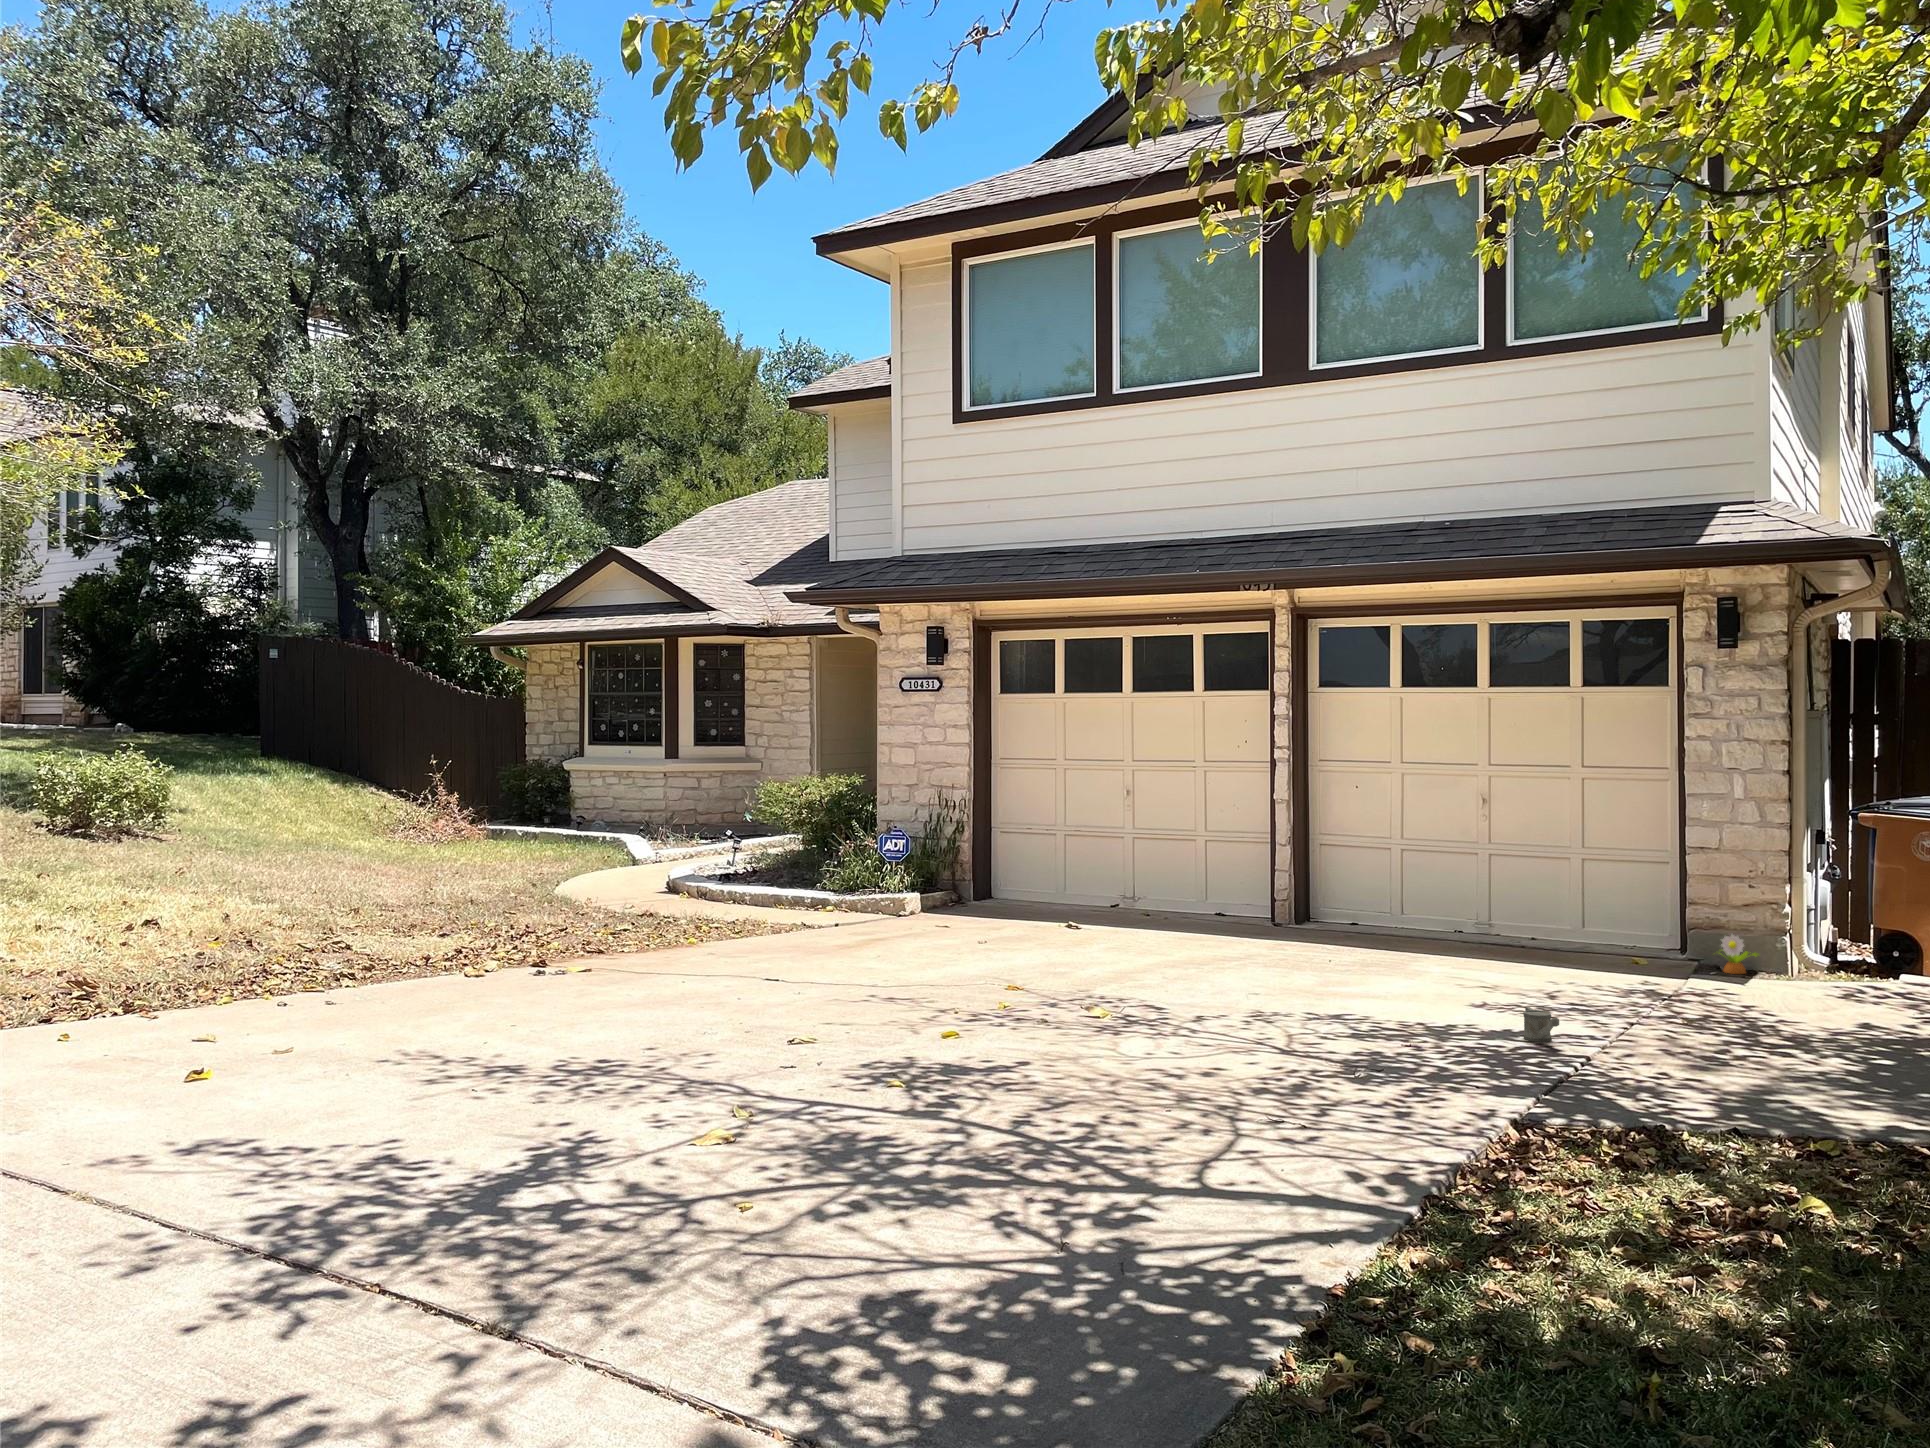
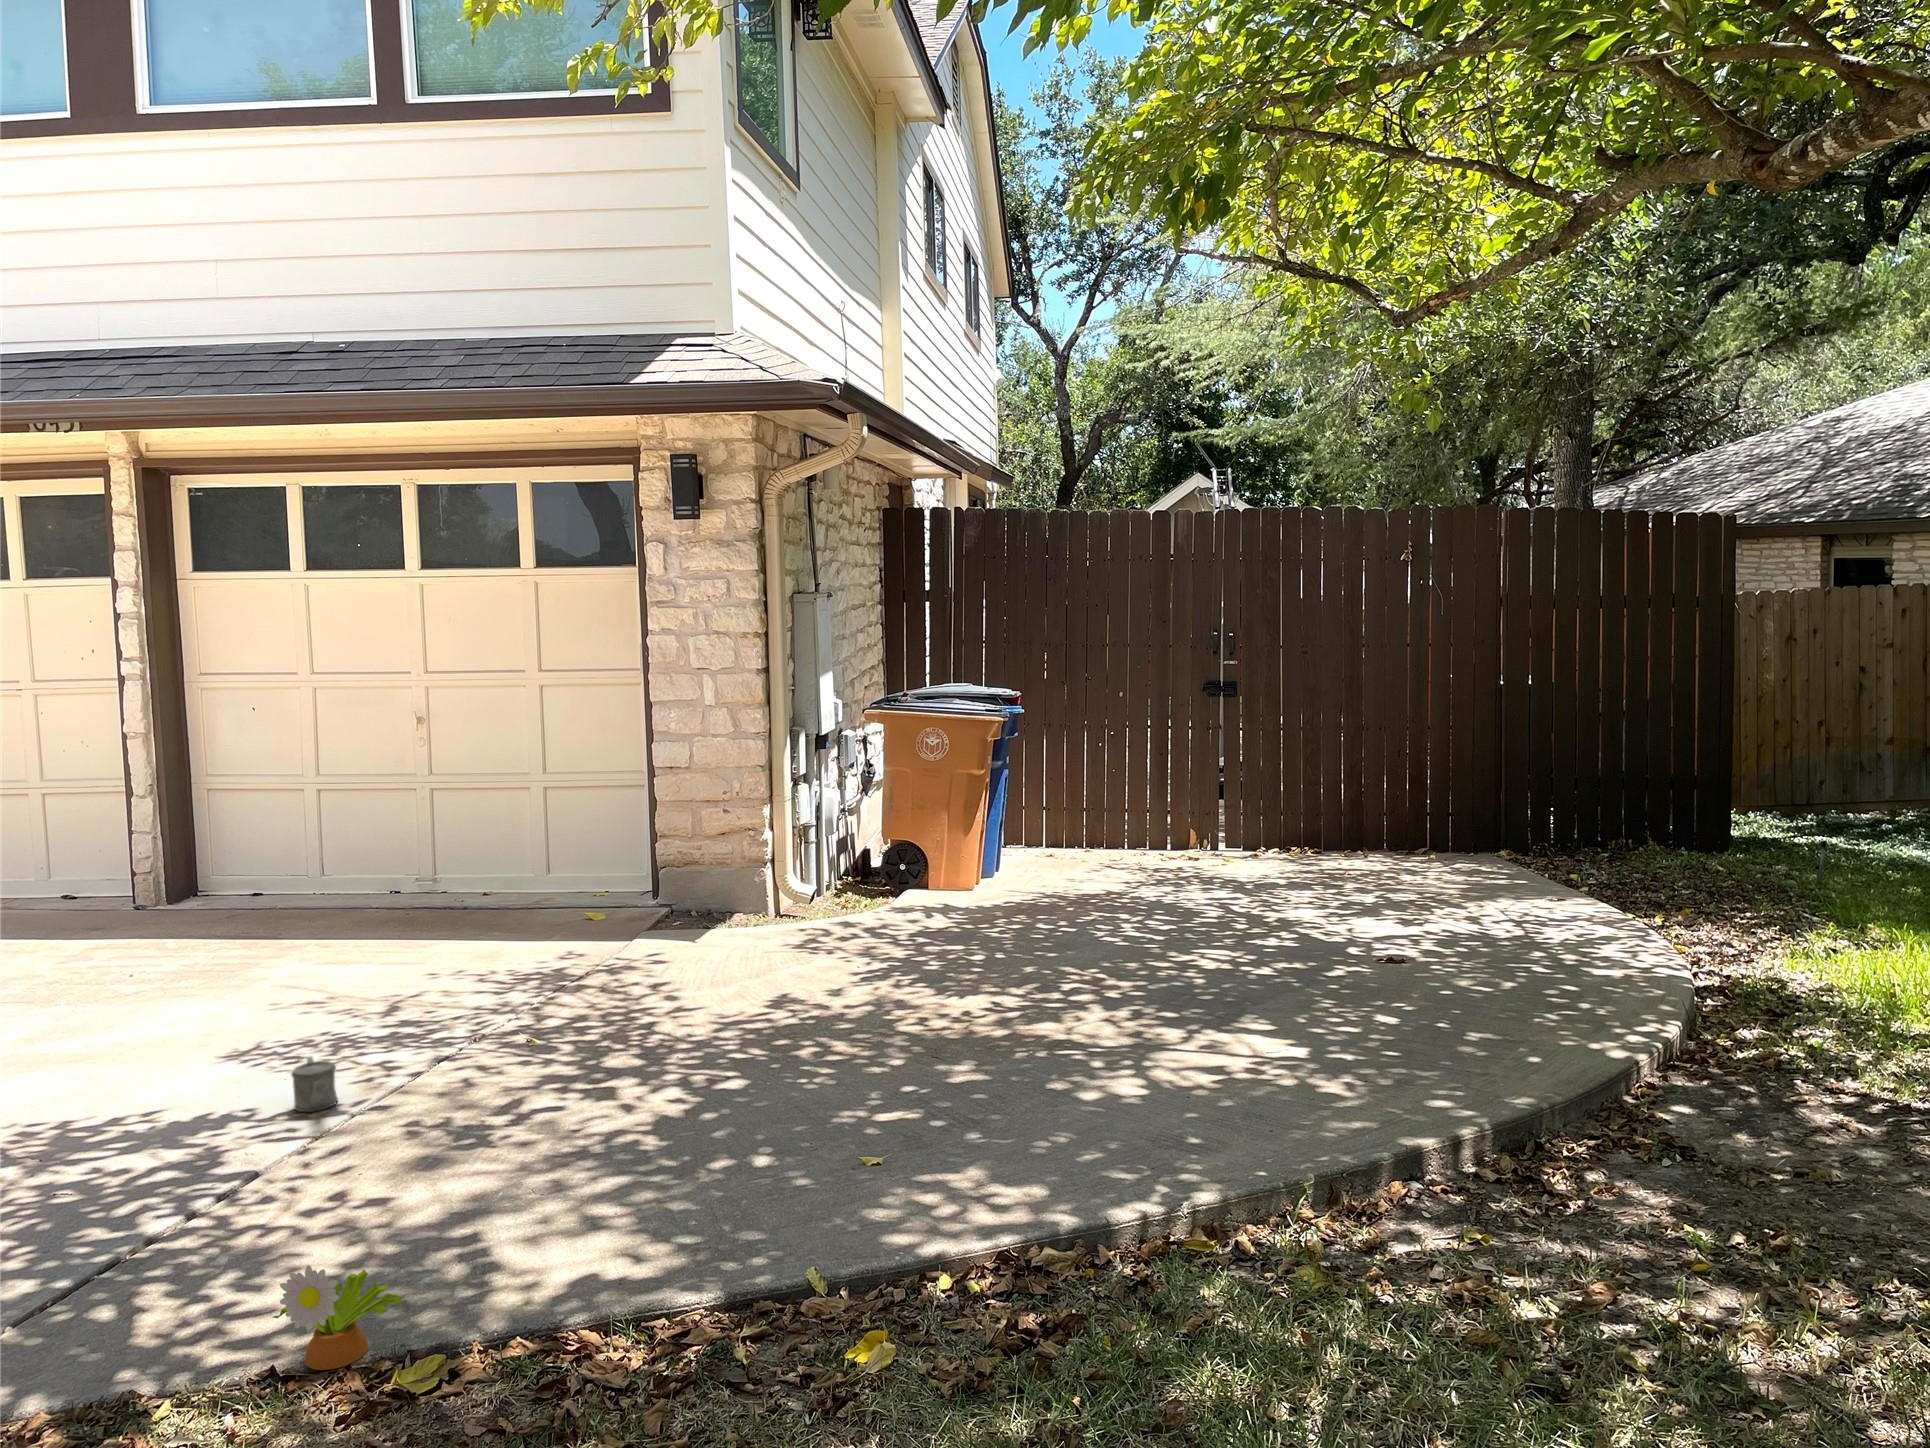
decorative plant: present [1721,935,1758,974] -> present [272,1265,403,1370]

